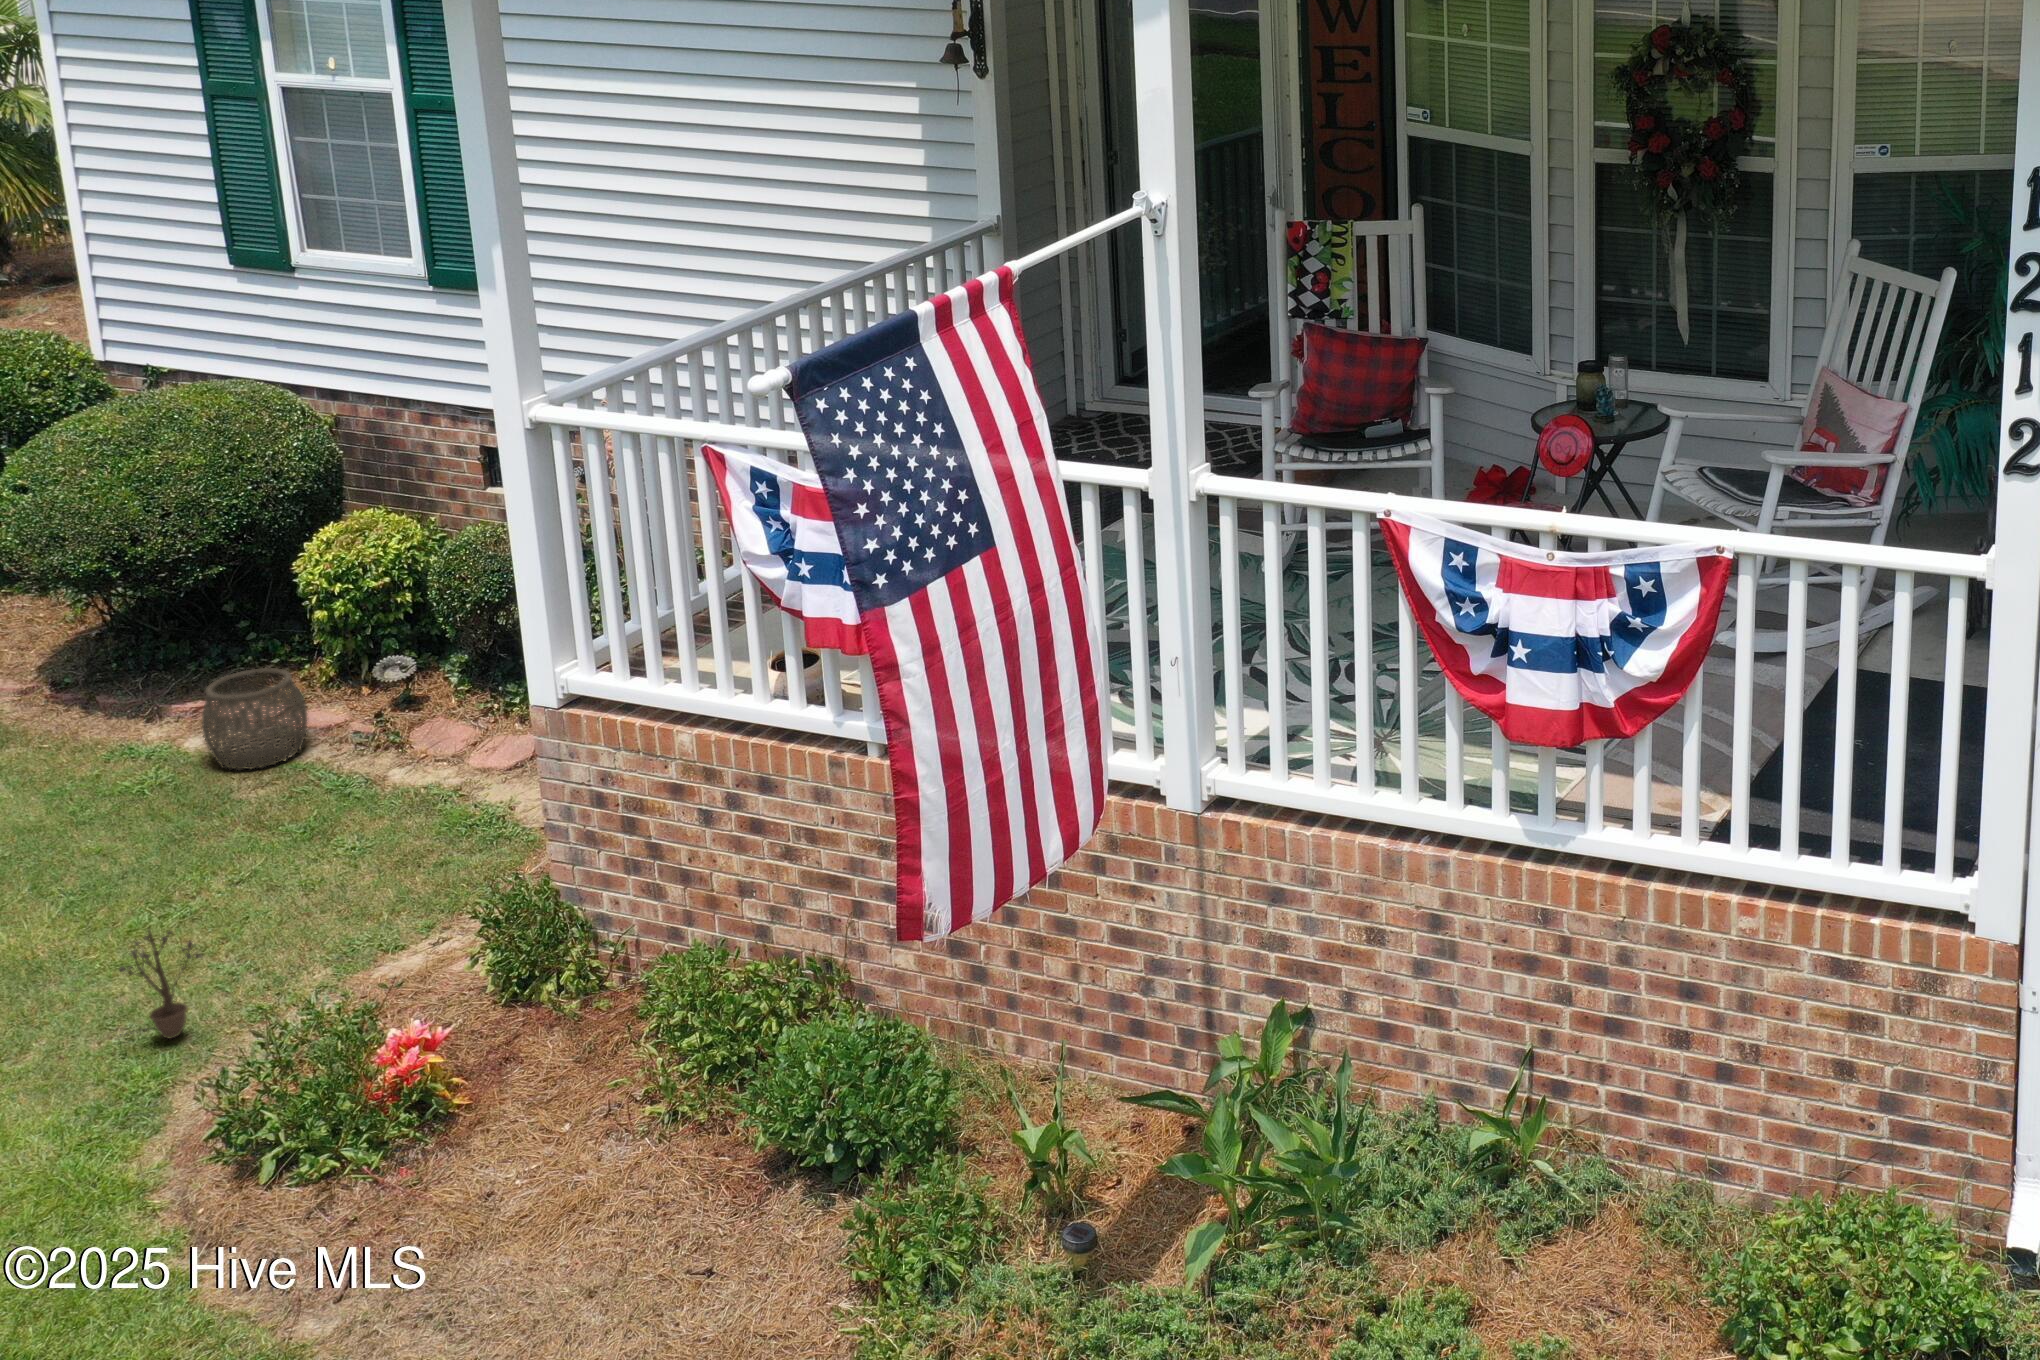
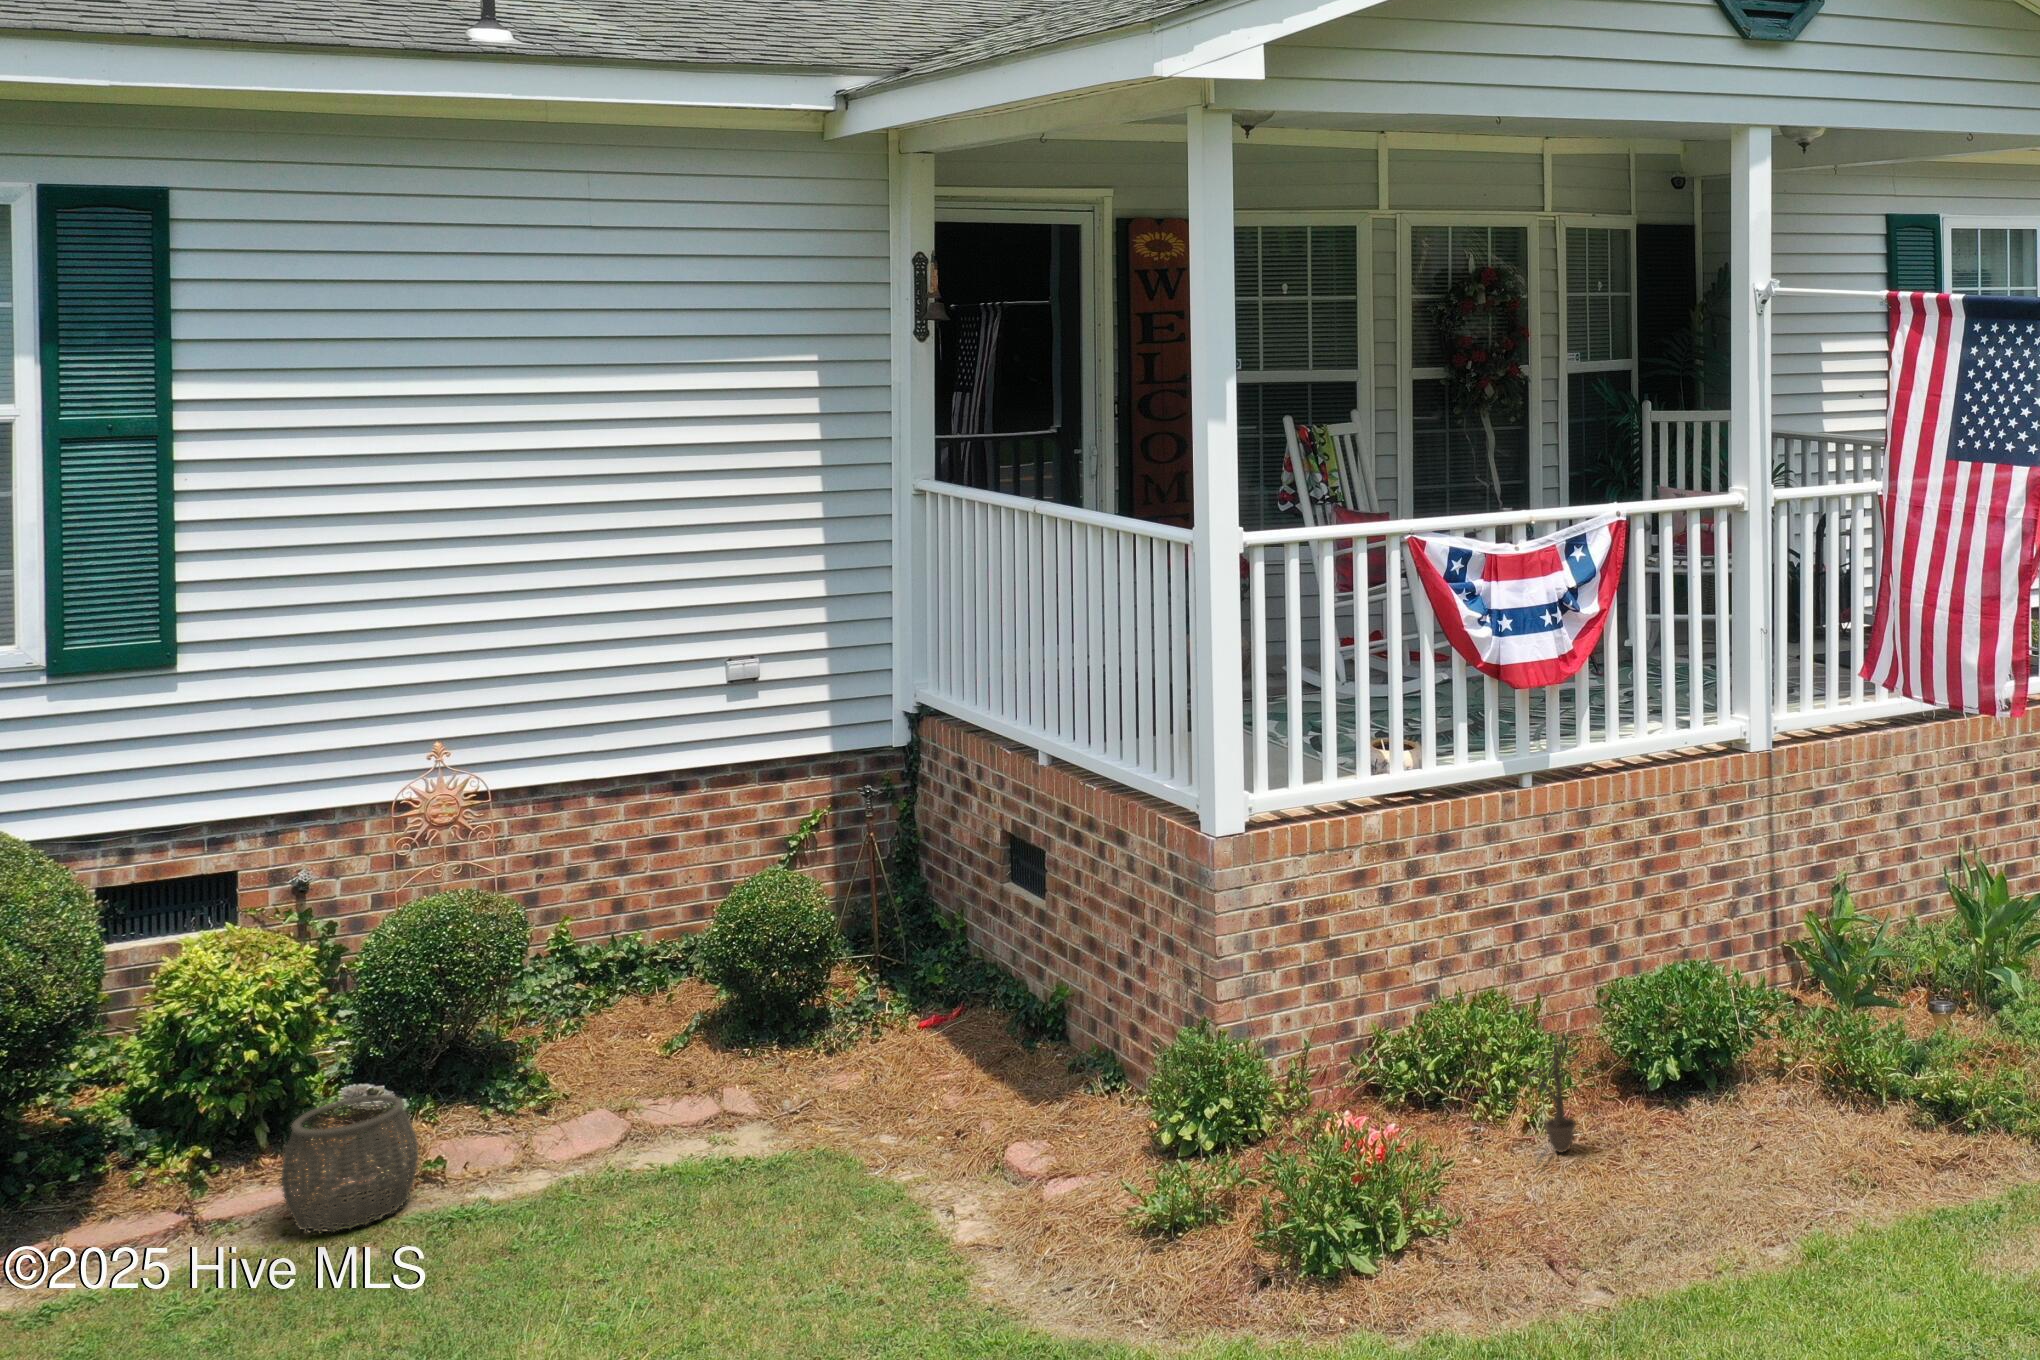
decorative plant: present [120,929,202,1039] -> present [1527,1034,1578,1161]

